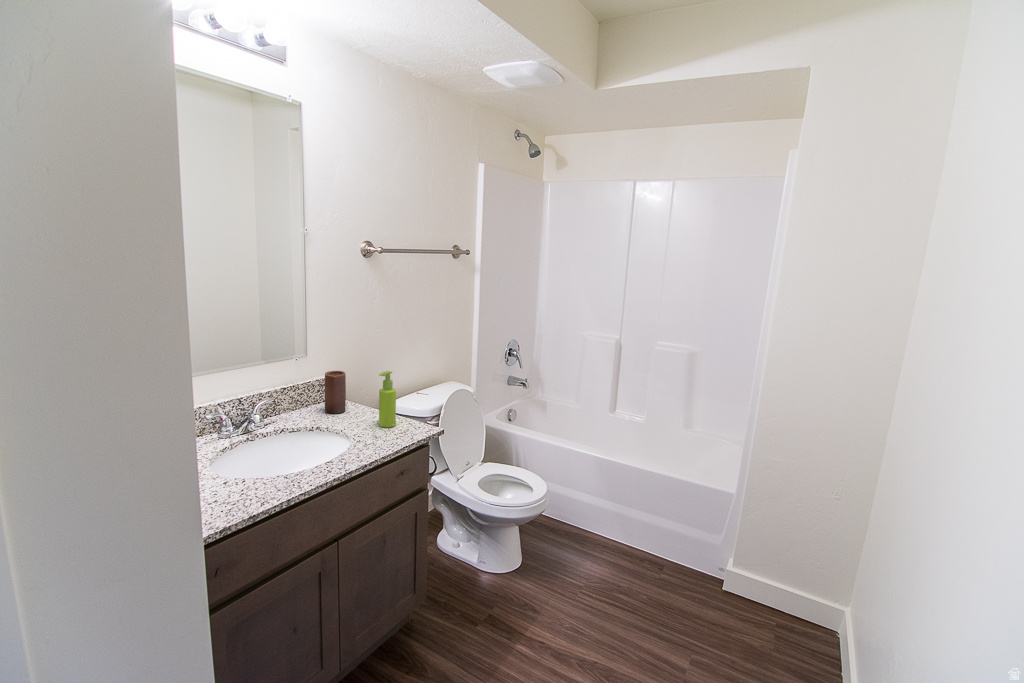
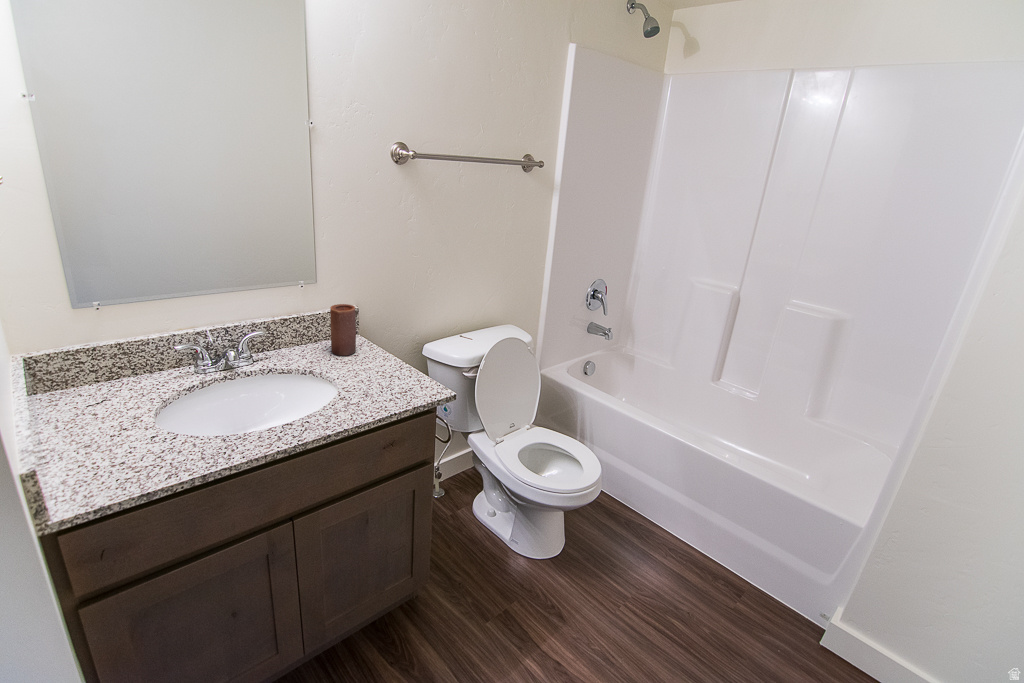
soap dispenser: present [379,371,396,427] -> none [379,313,402,383]

